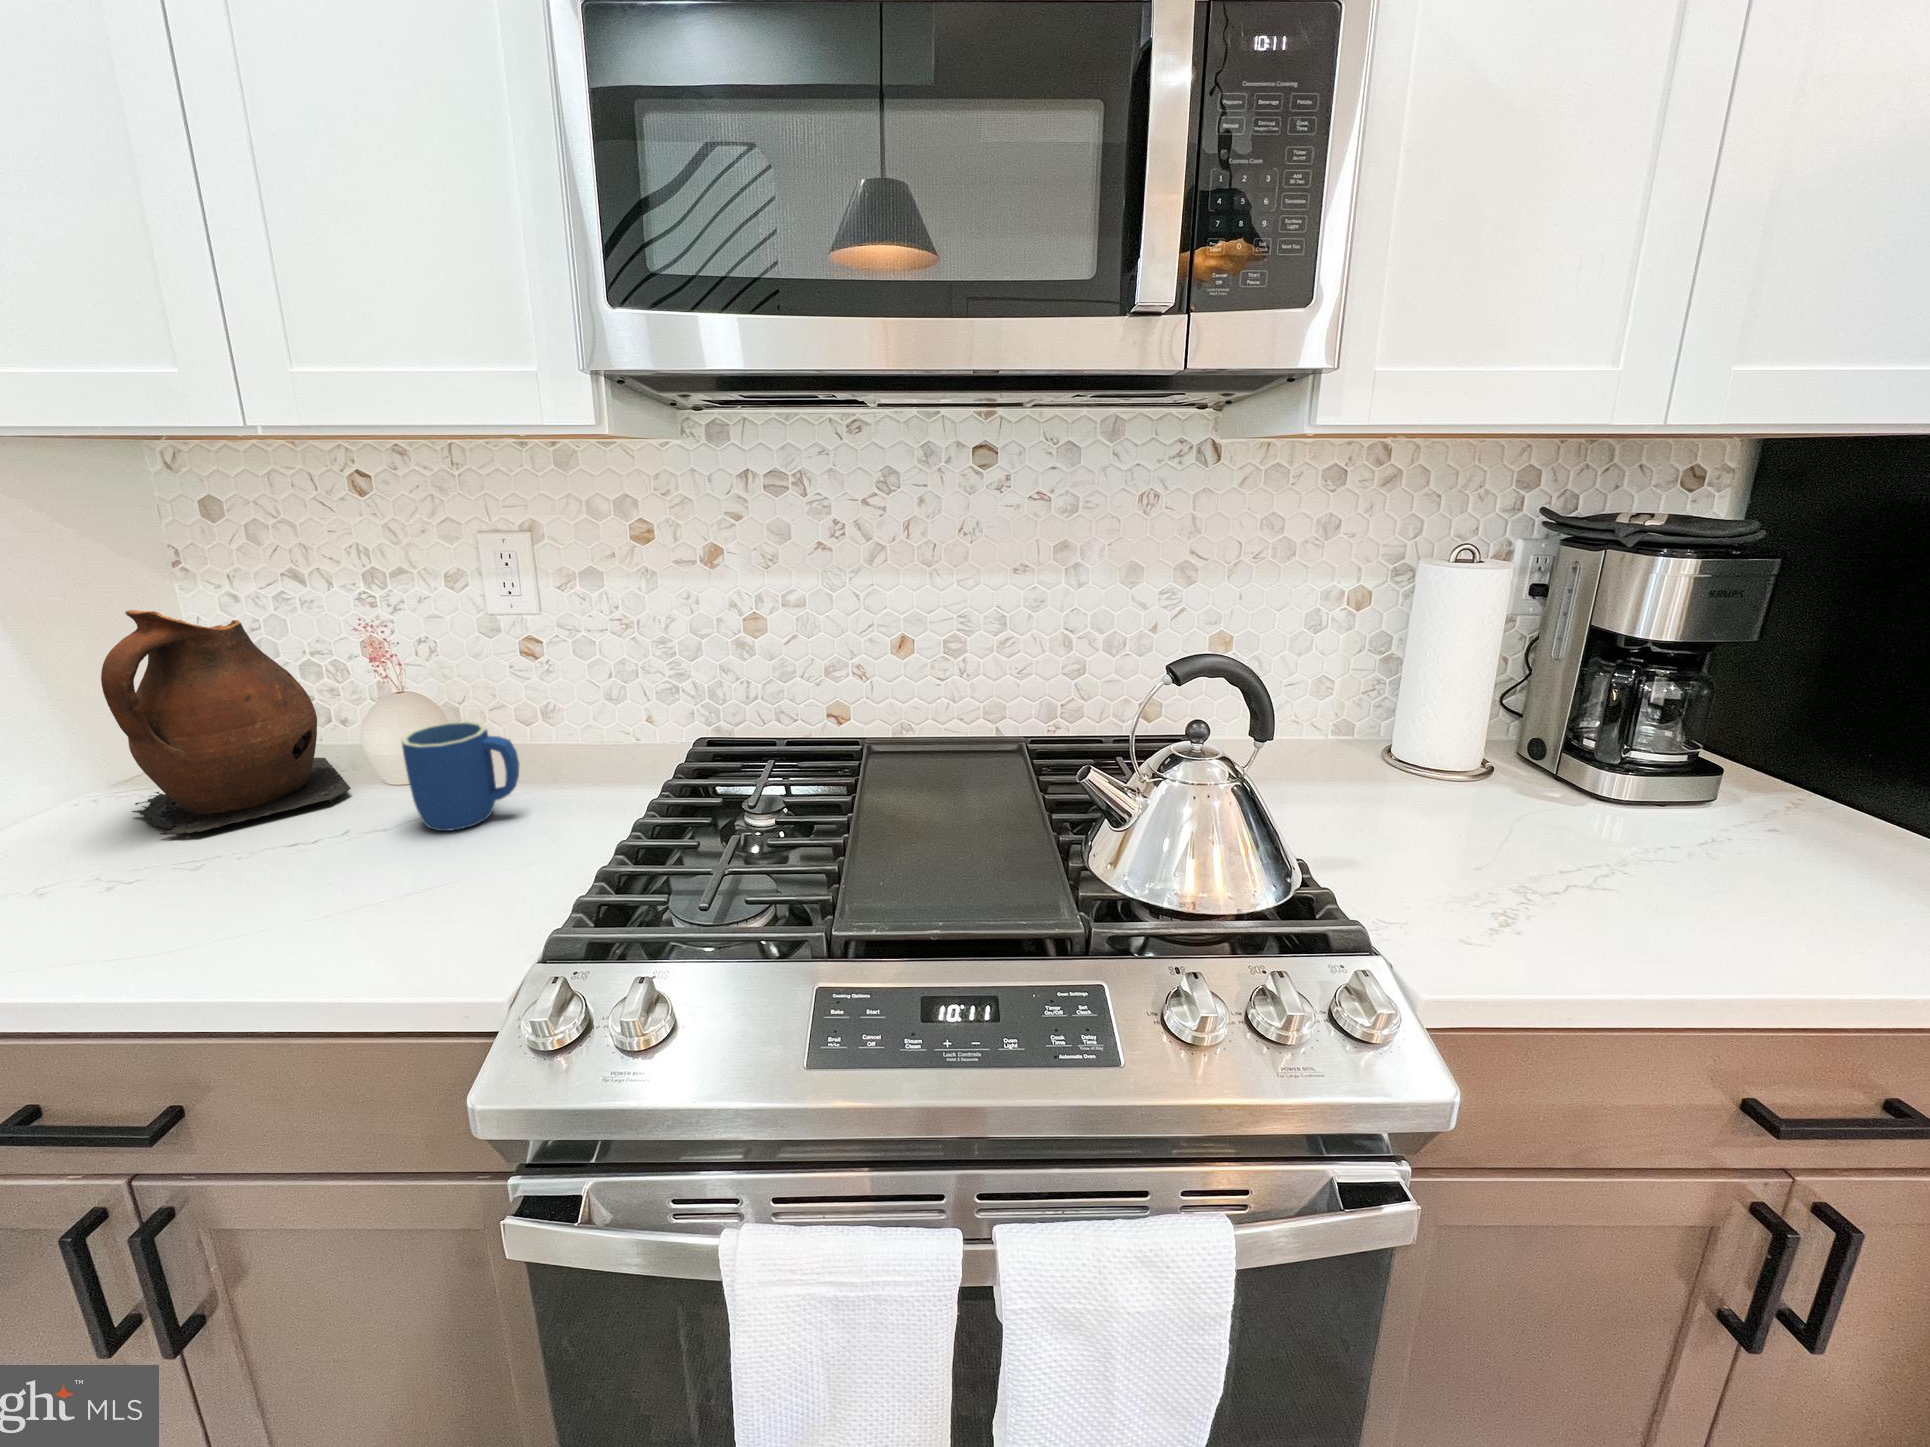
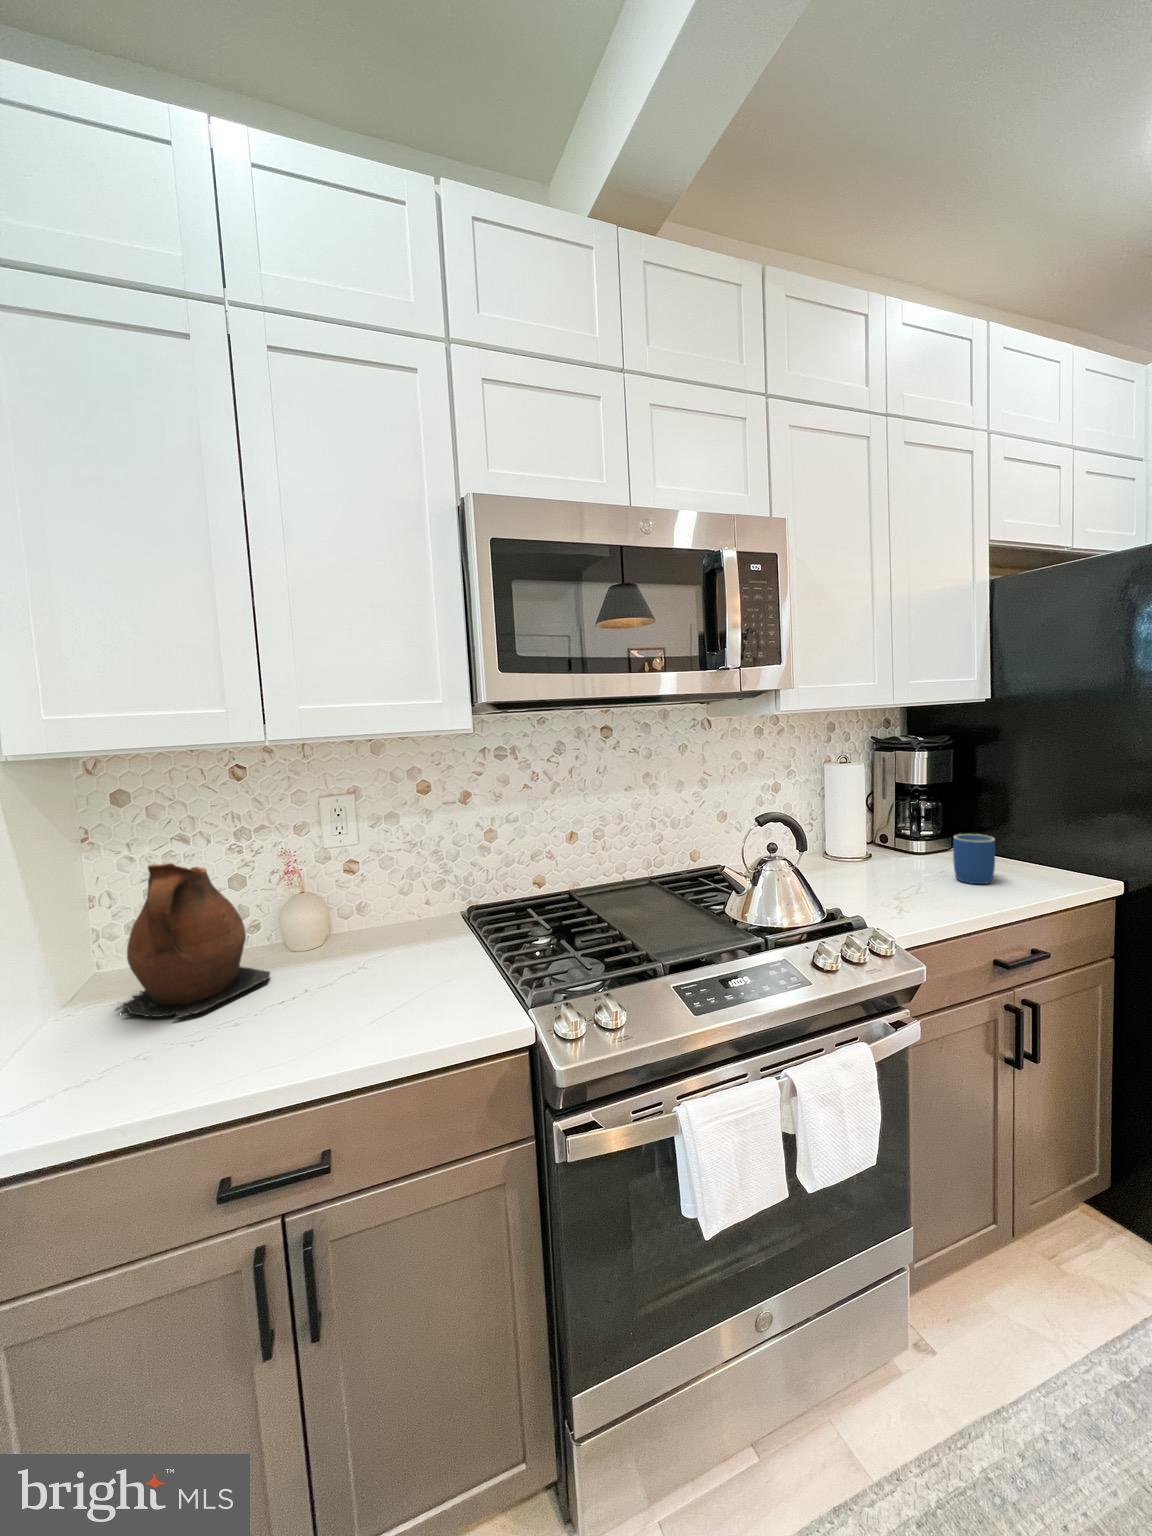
mug: present [402,721,519,831] -> present [953,834,995,884]

